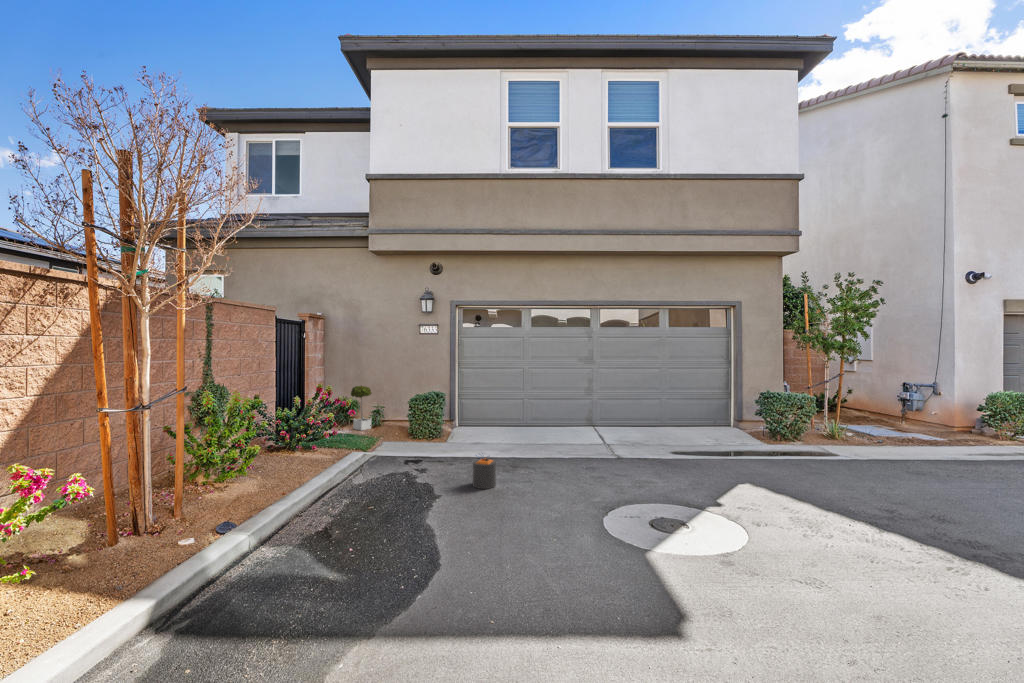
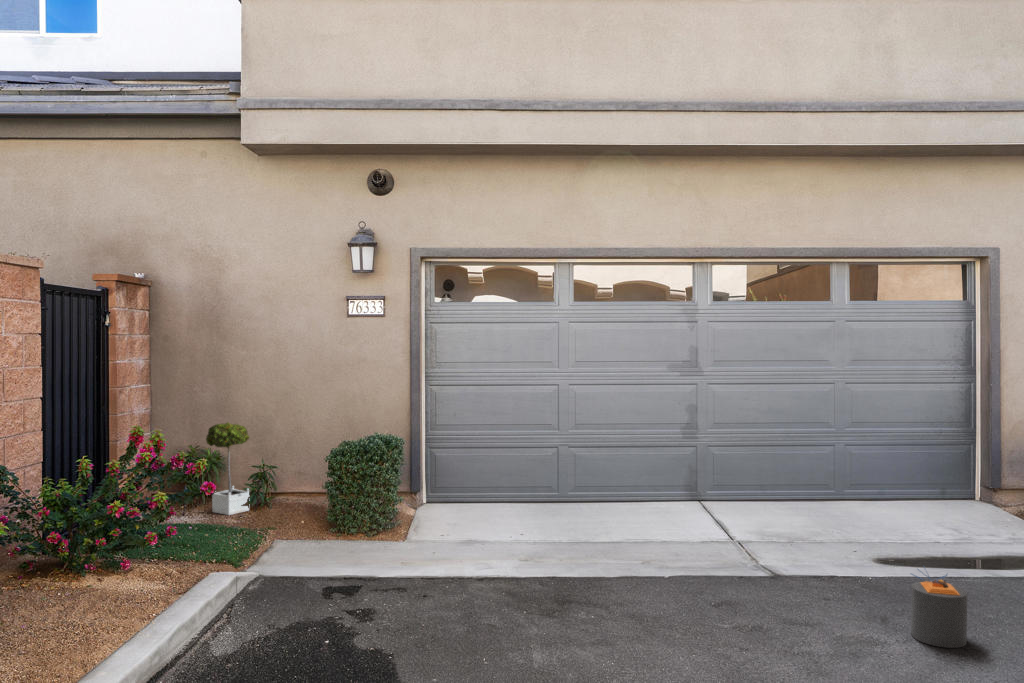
trash can: present [473,455,496,489] -> present [911,569,967,648]

